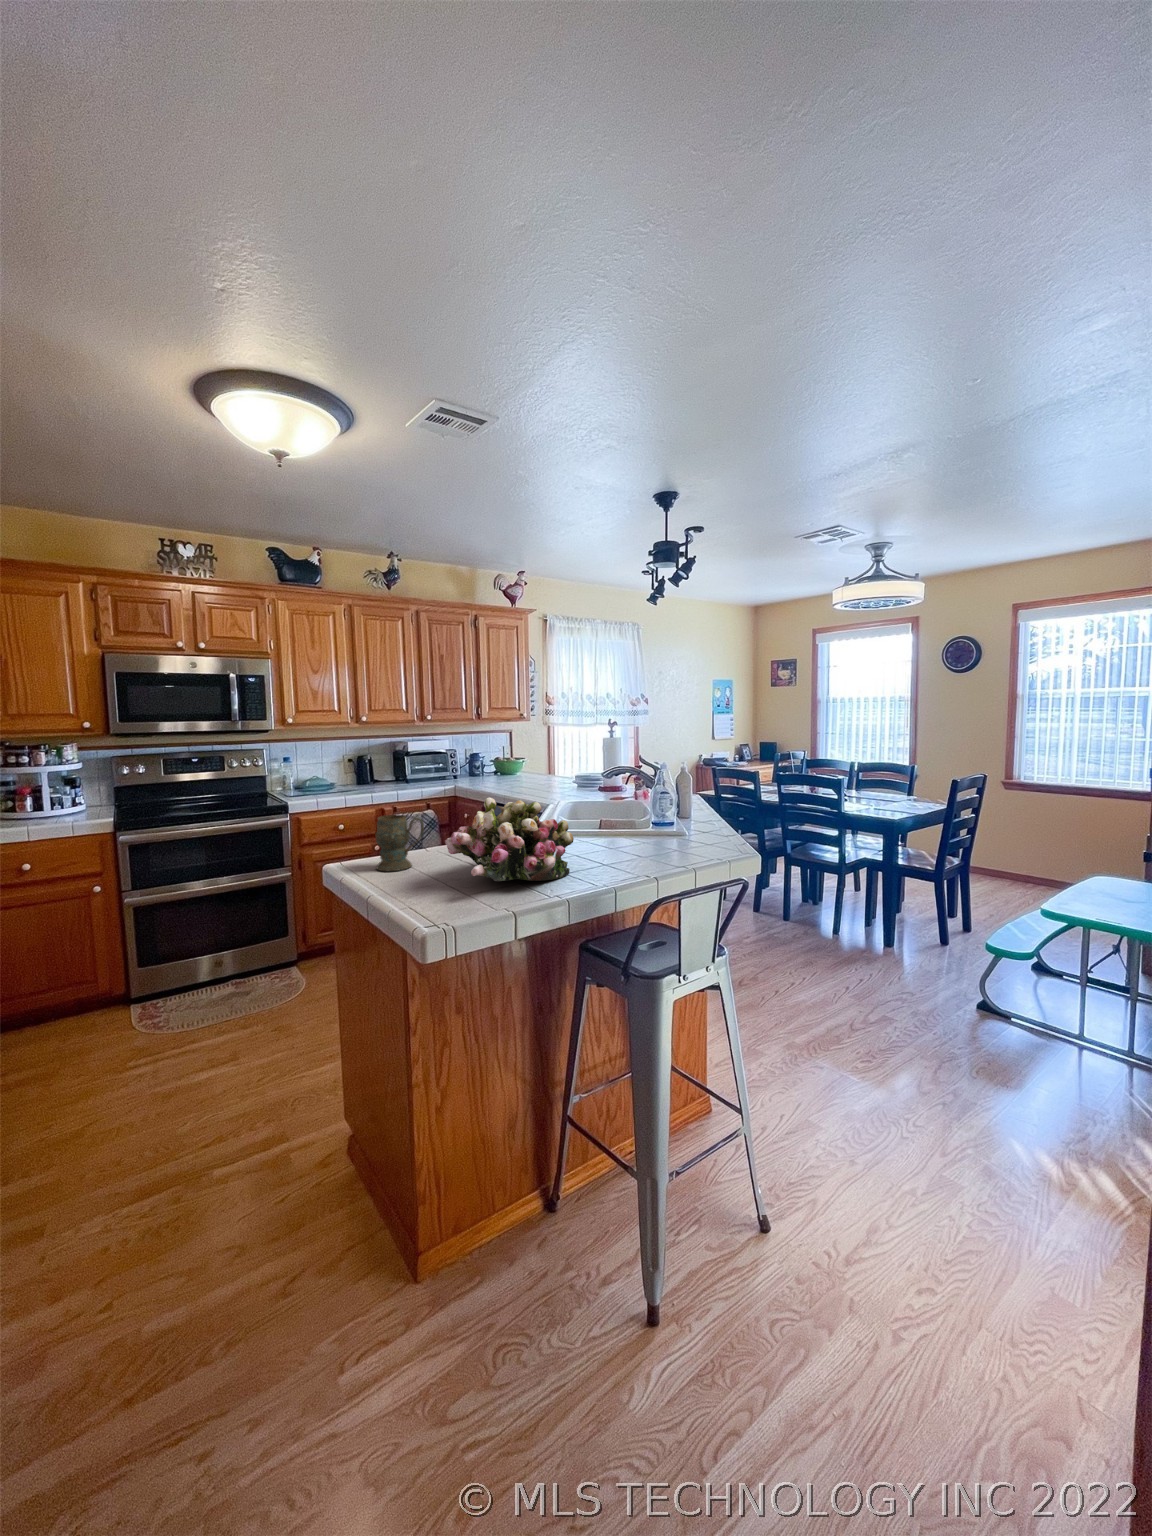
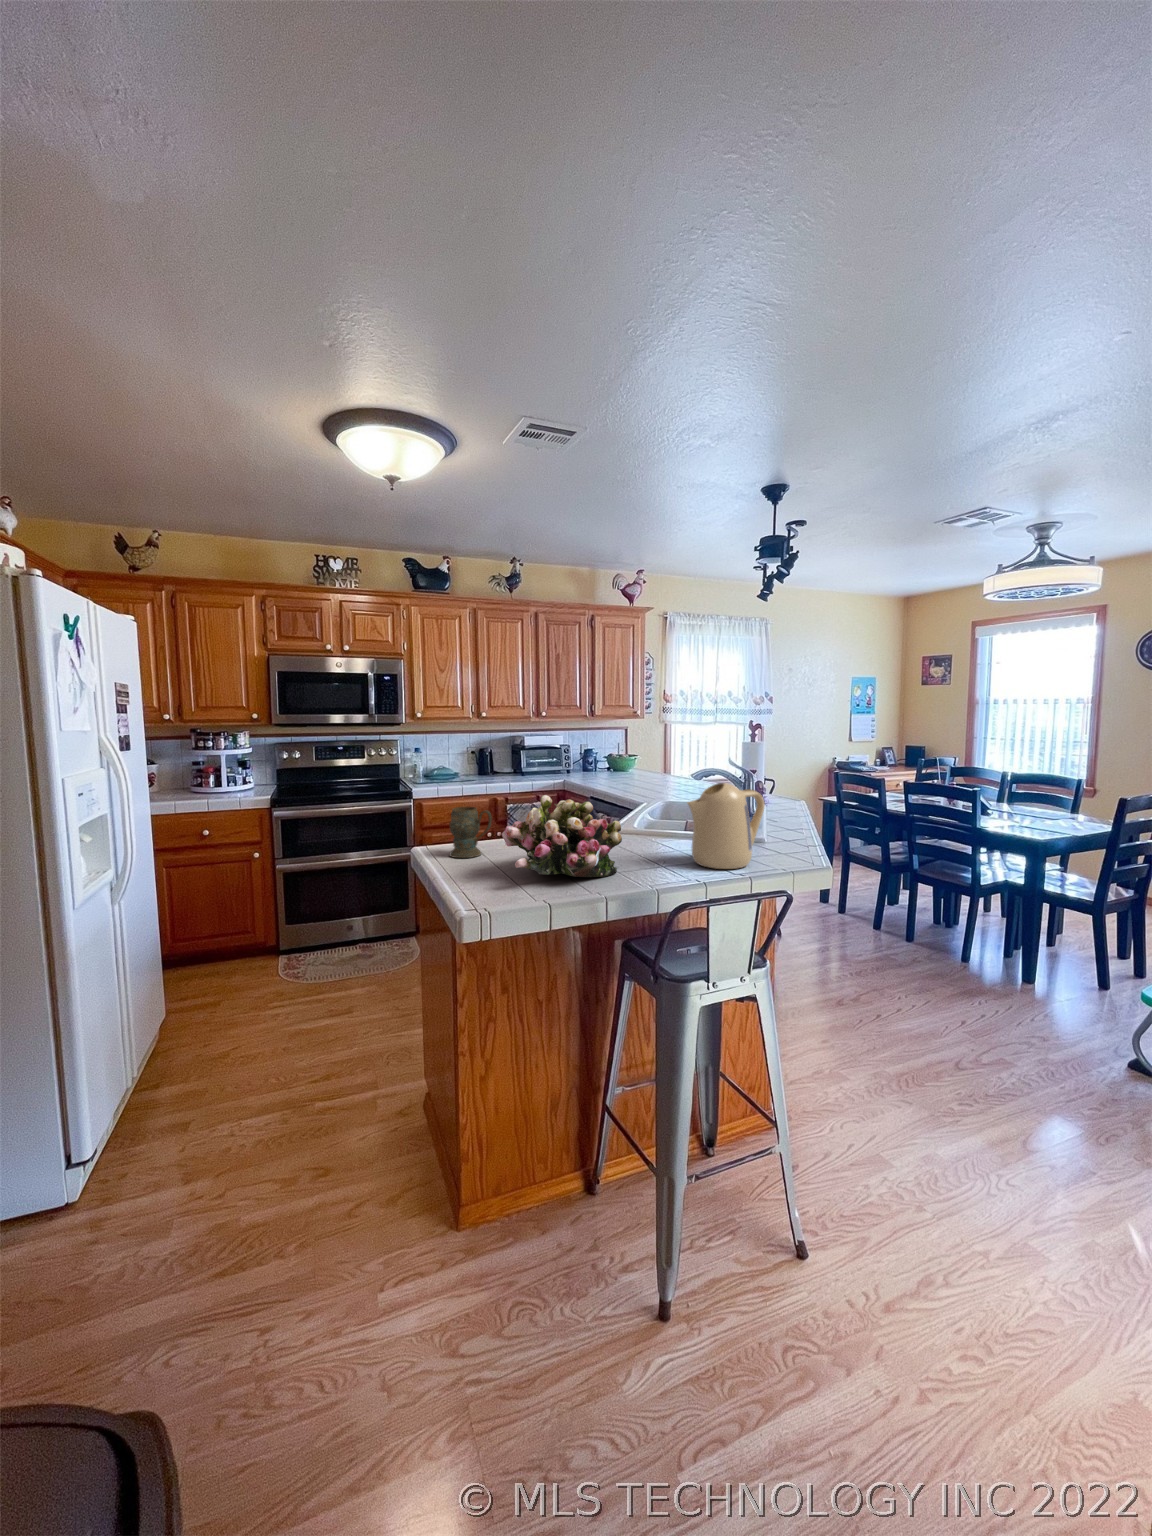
kettle: none [633,777,702,862] -> present [687,783,765,869]

